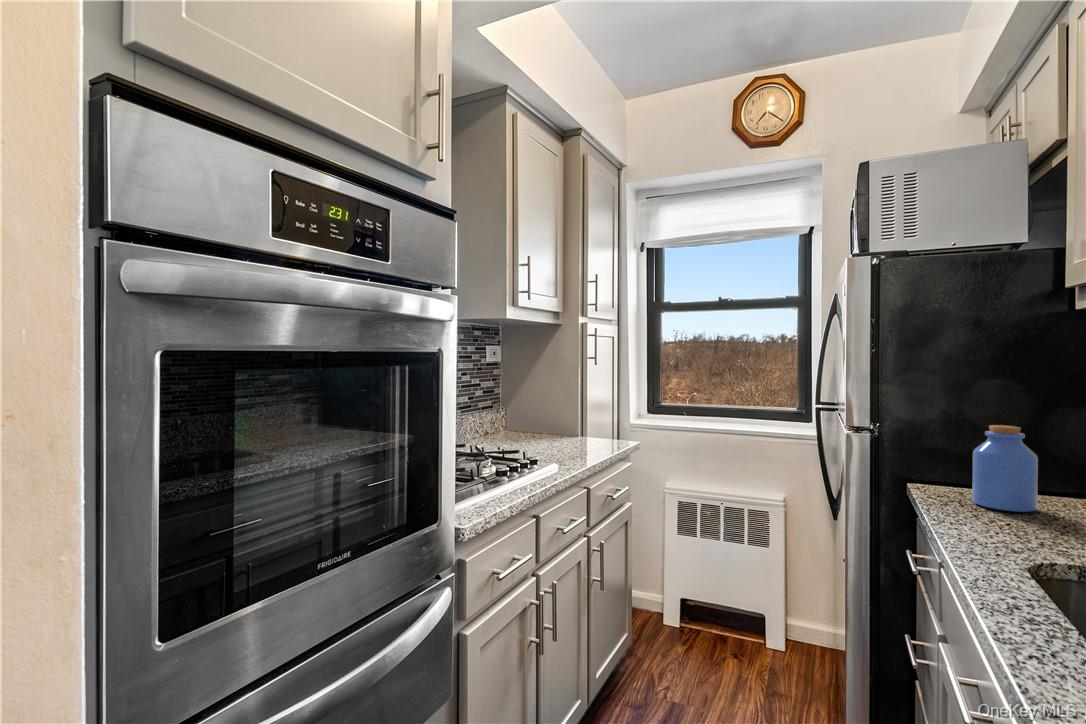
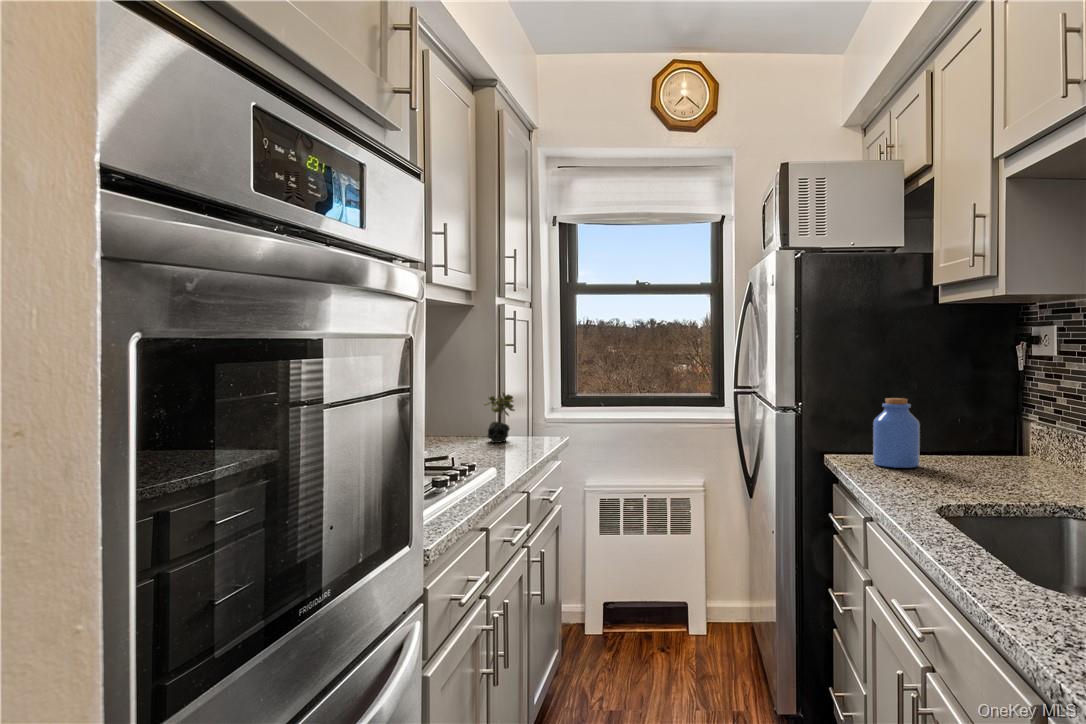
succulent plant: none [555,402,583,449] -> present [484,393,515,443]

